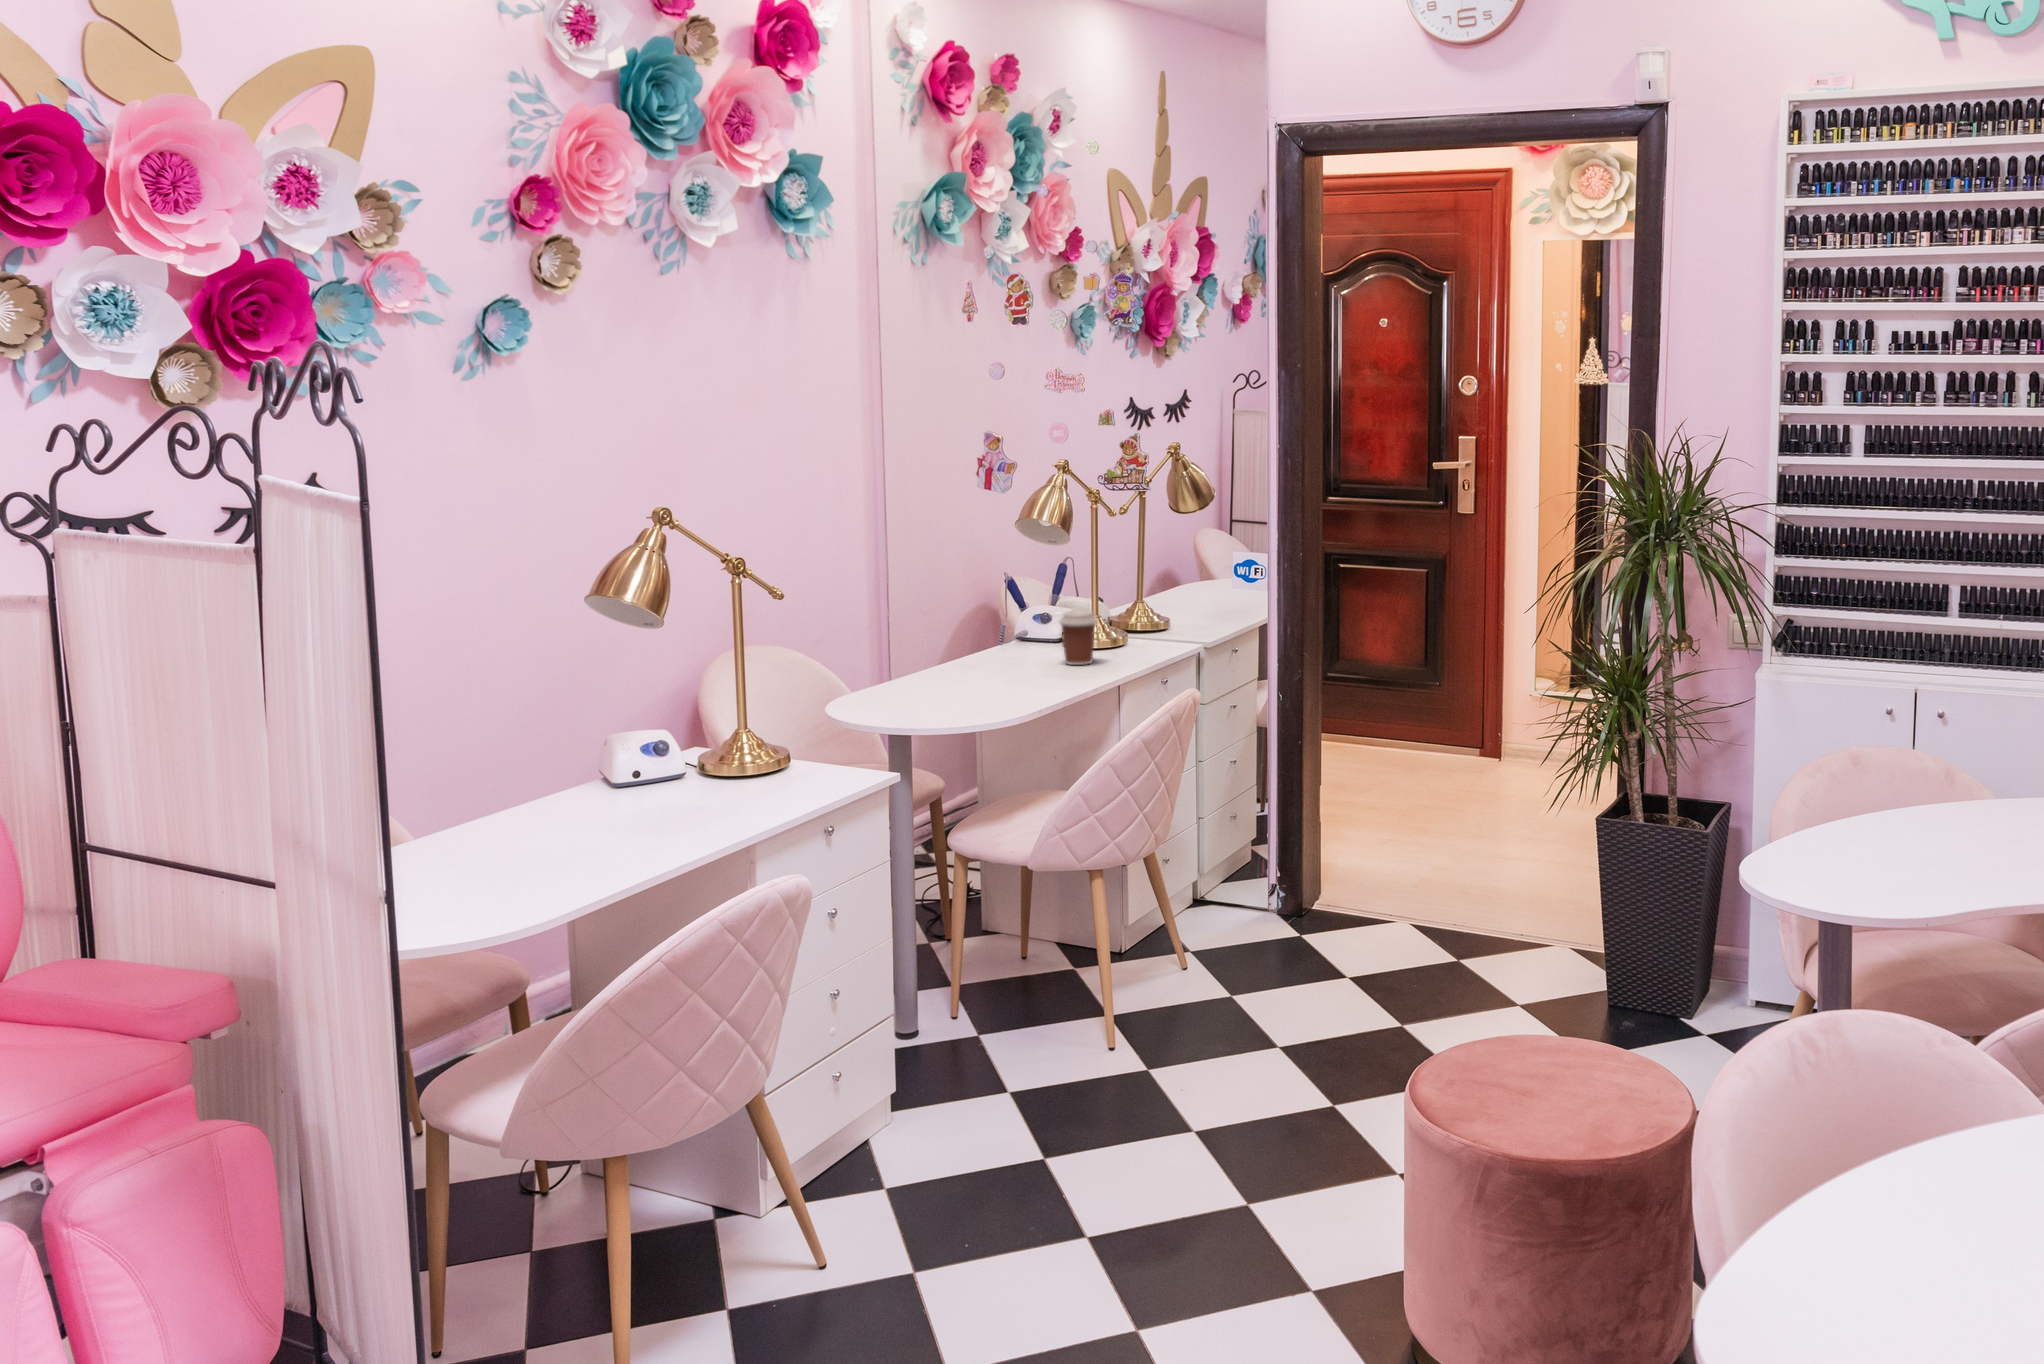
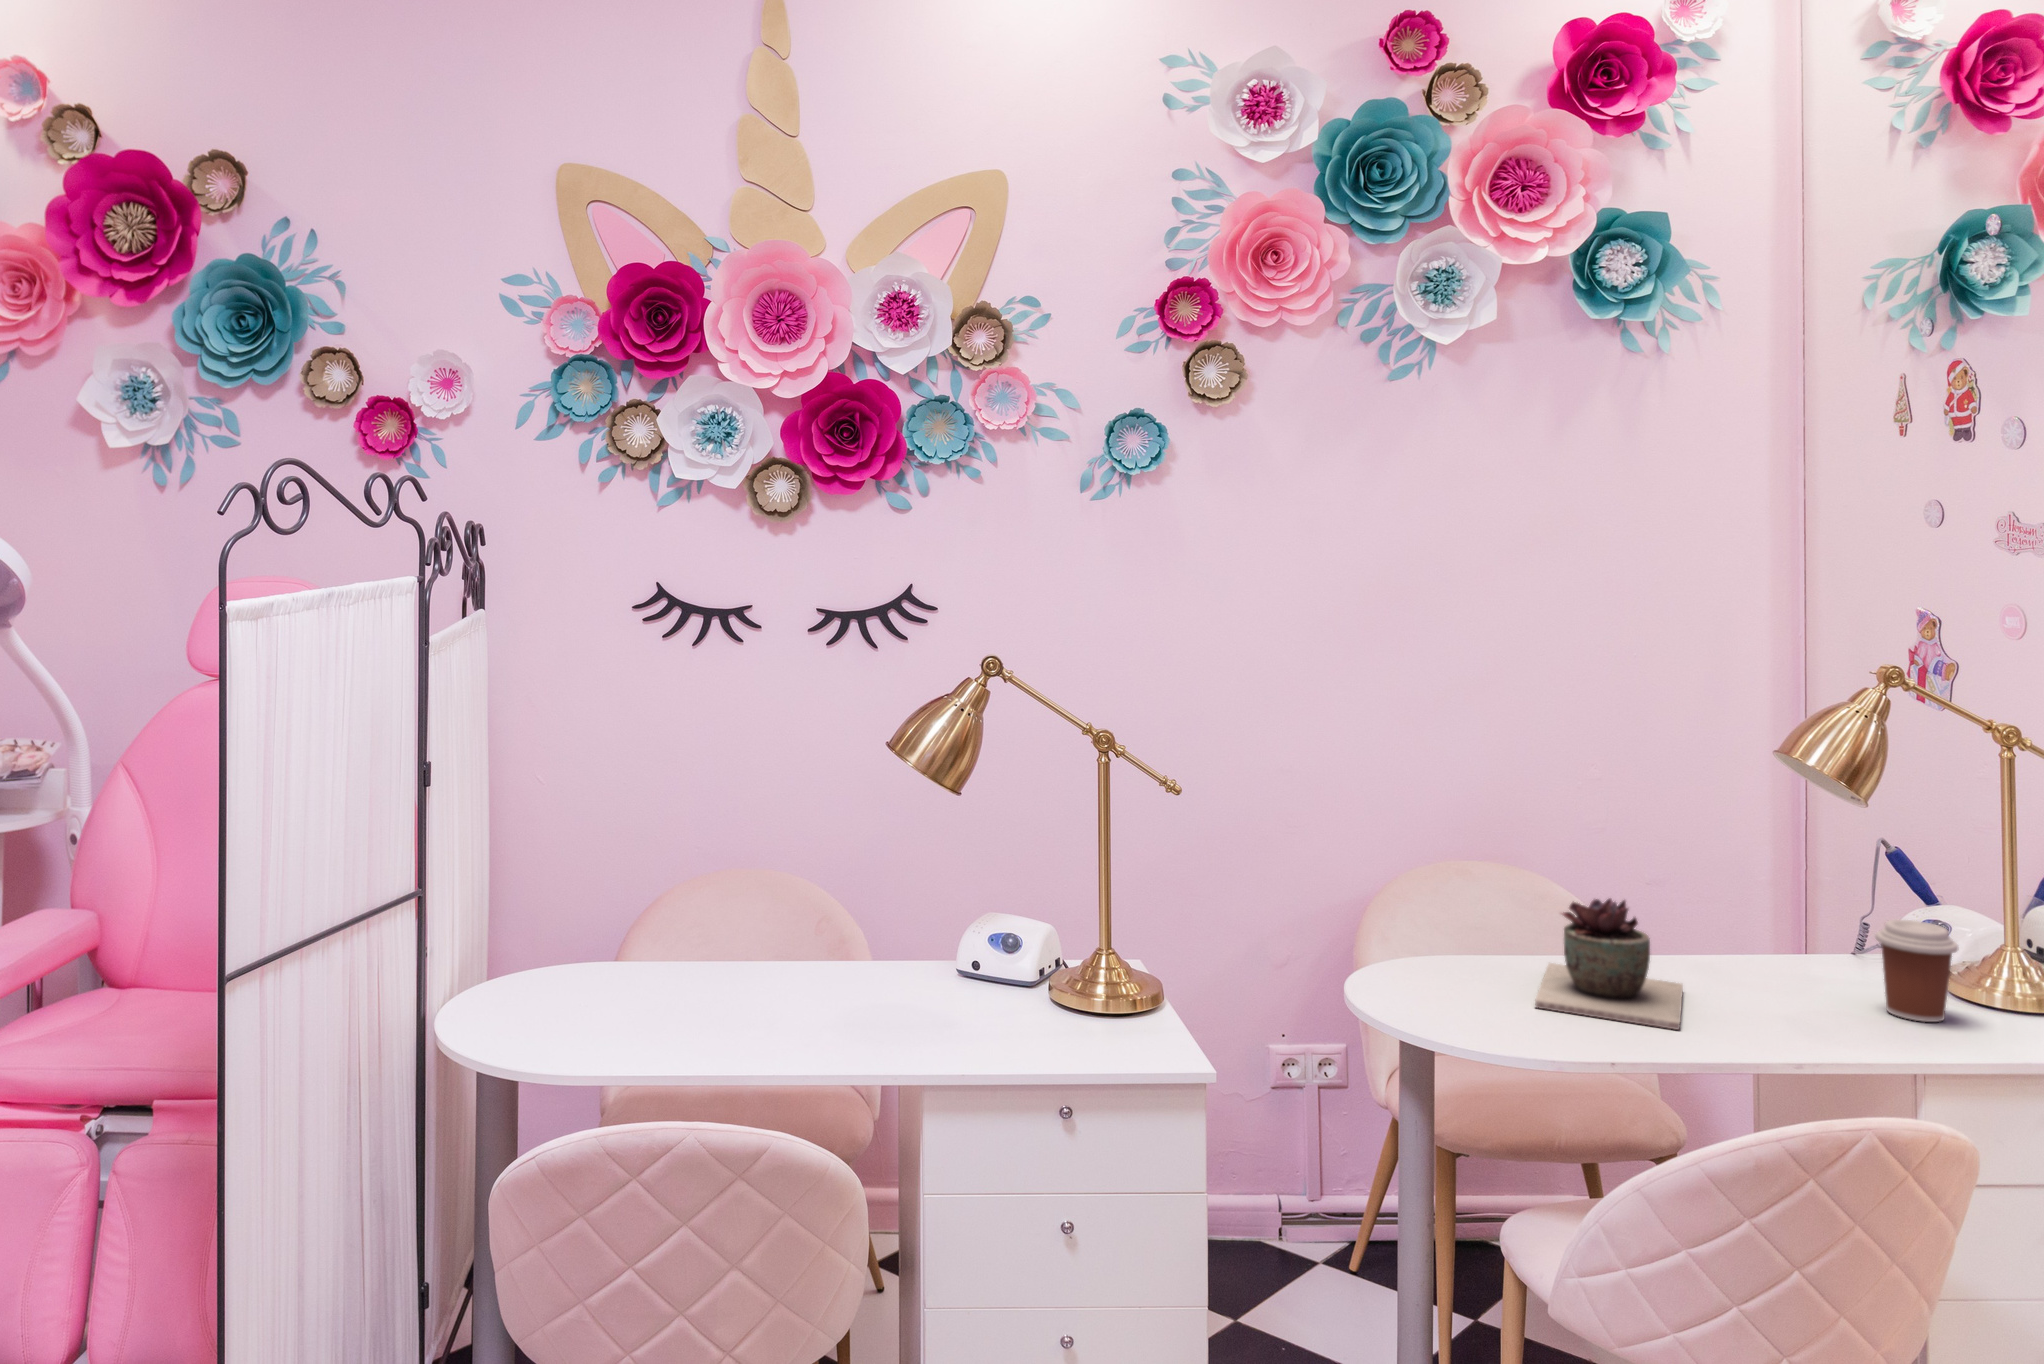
succulent plant: none [907,627,1016,704] -> present [1535,899,1683,1030]

